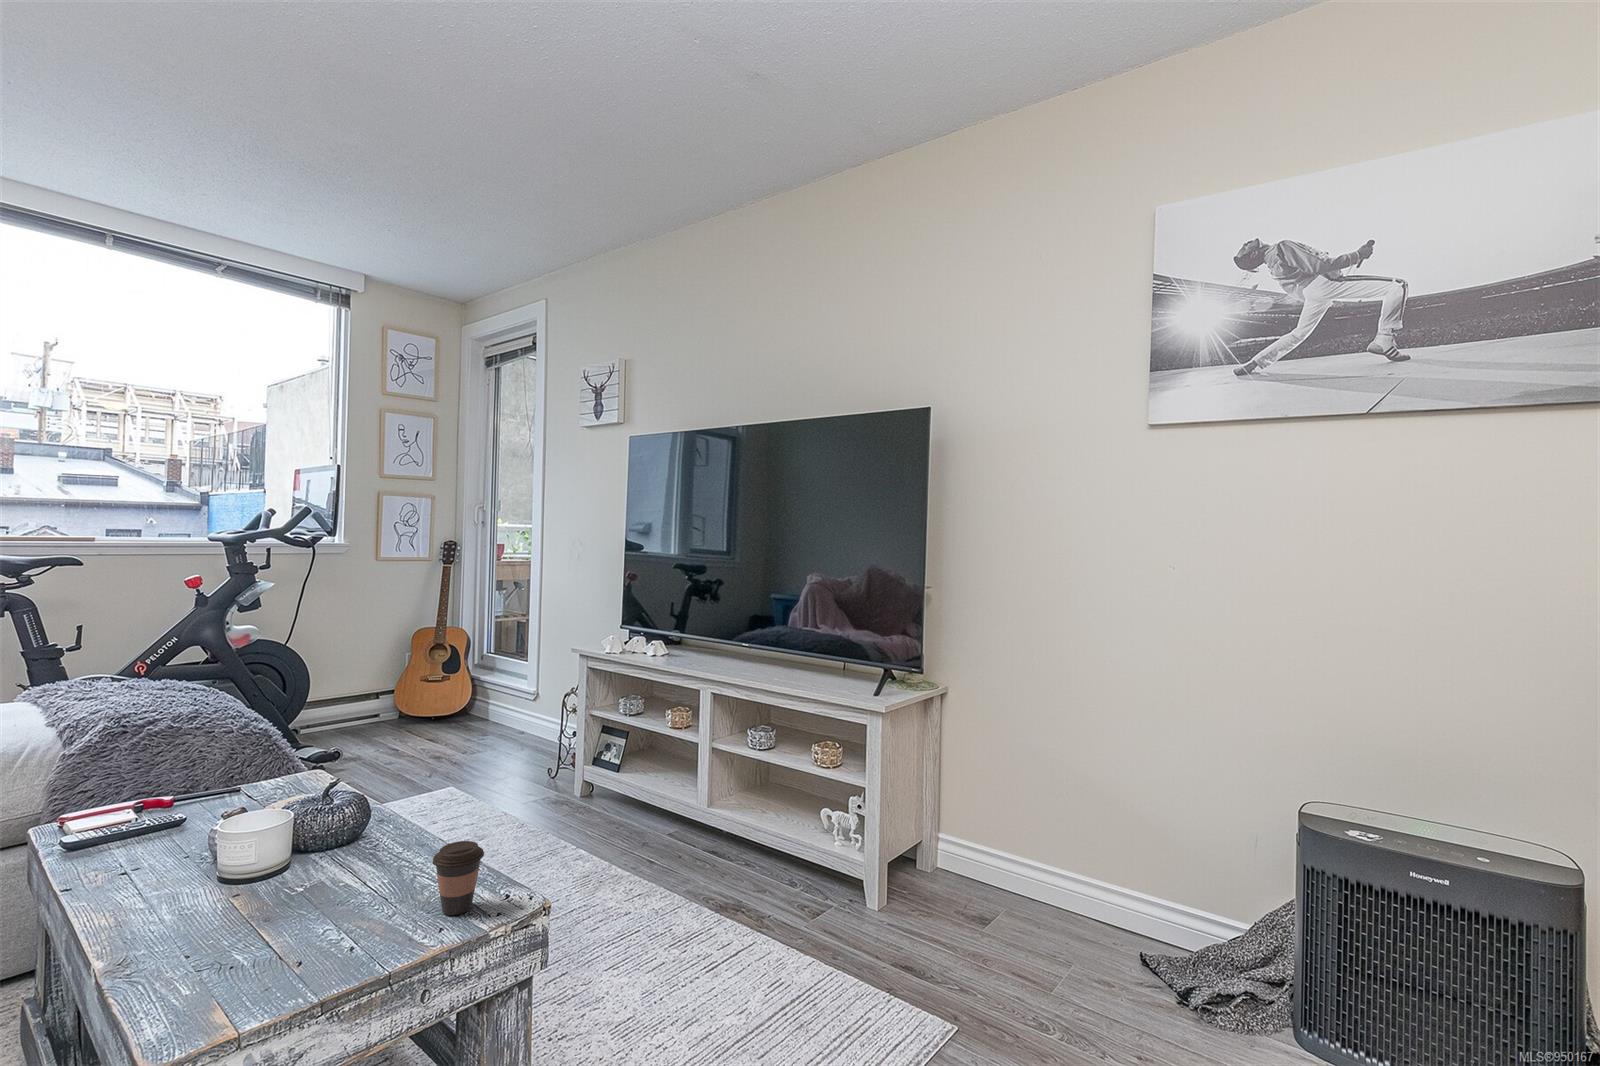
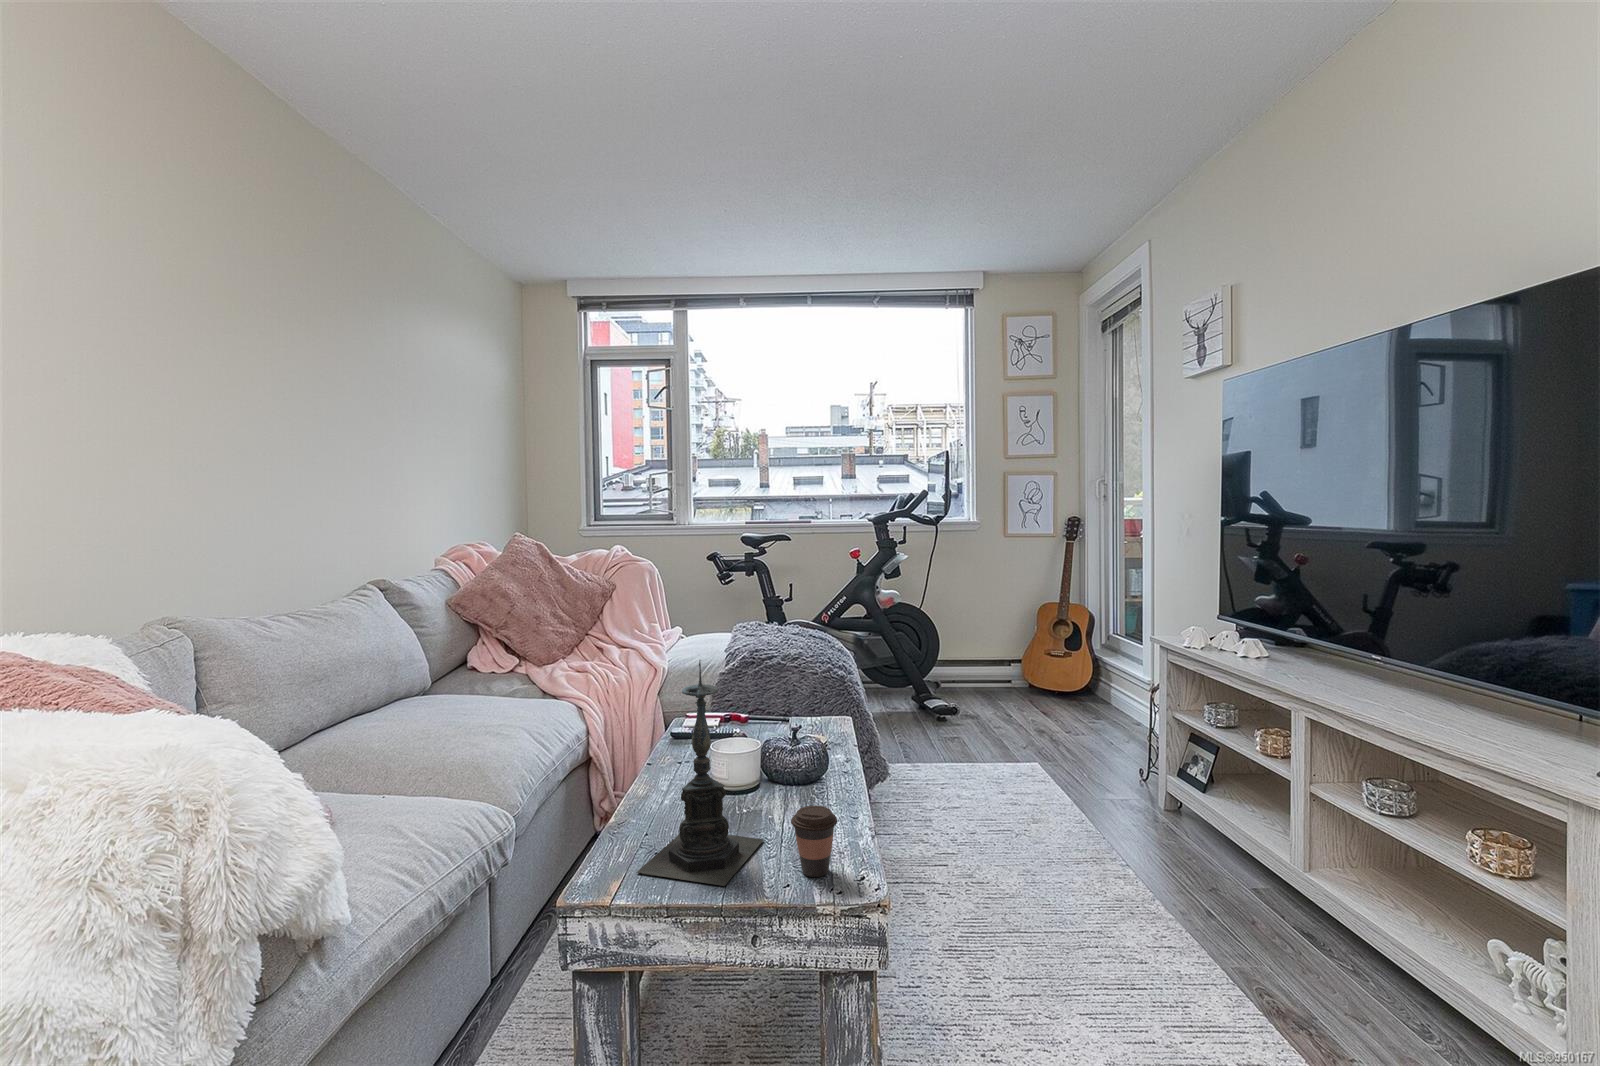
candle holder: none [231,712,373,996] -> present [636,660,764,886]

